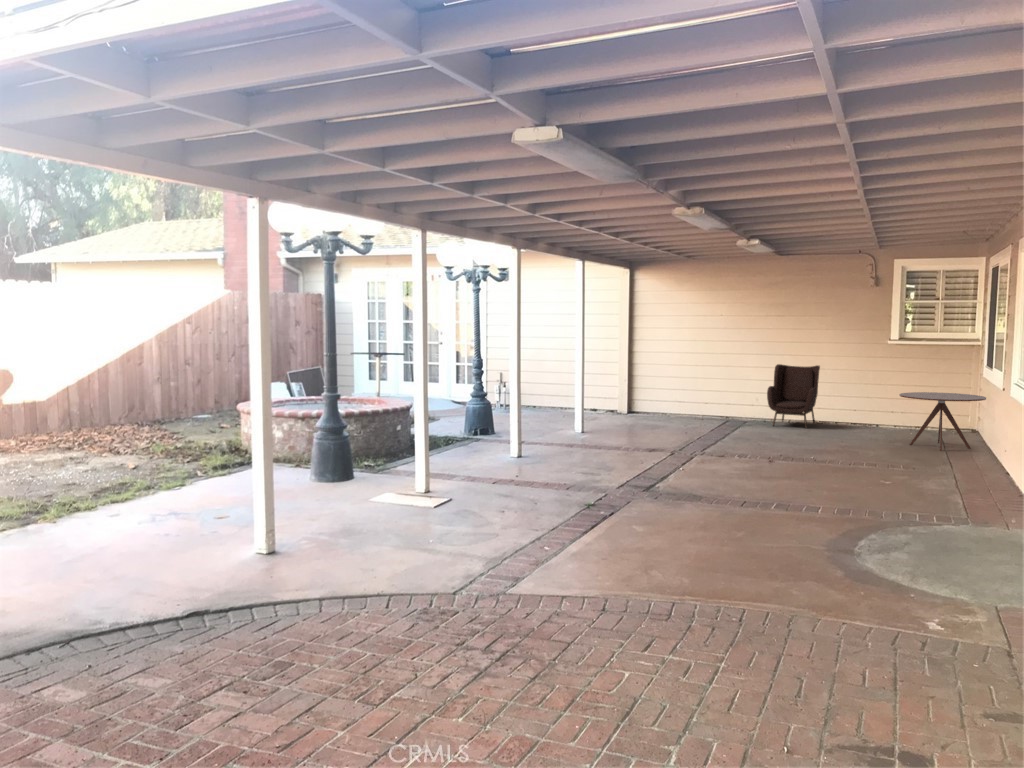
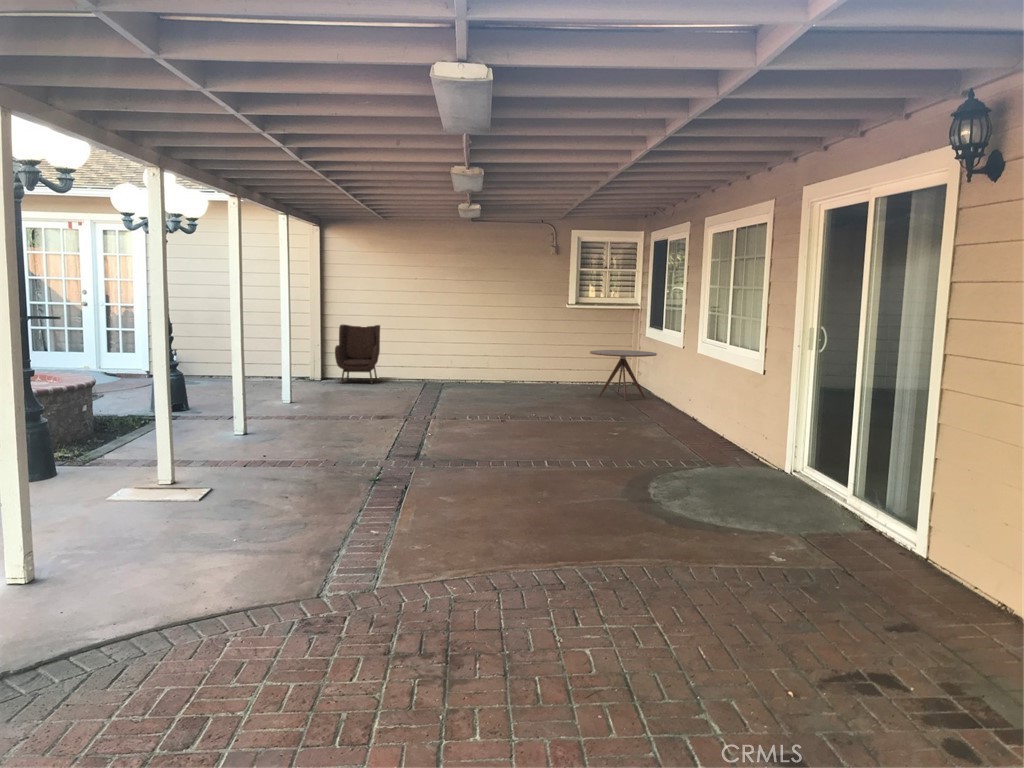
armchair: present [767,364,820,428] -> present [335,324,380,384]

